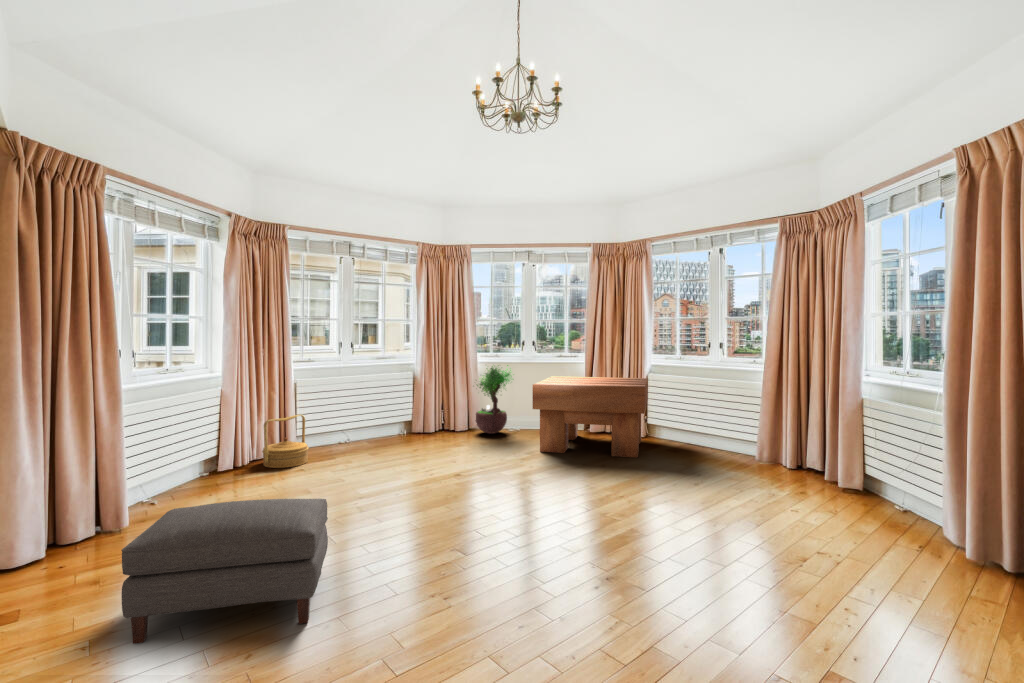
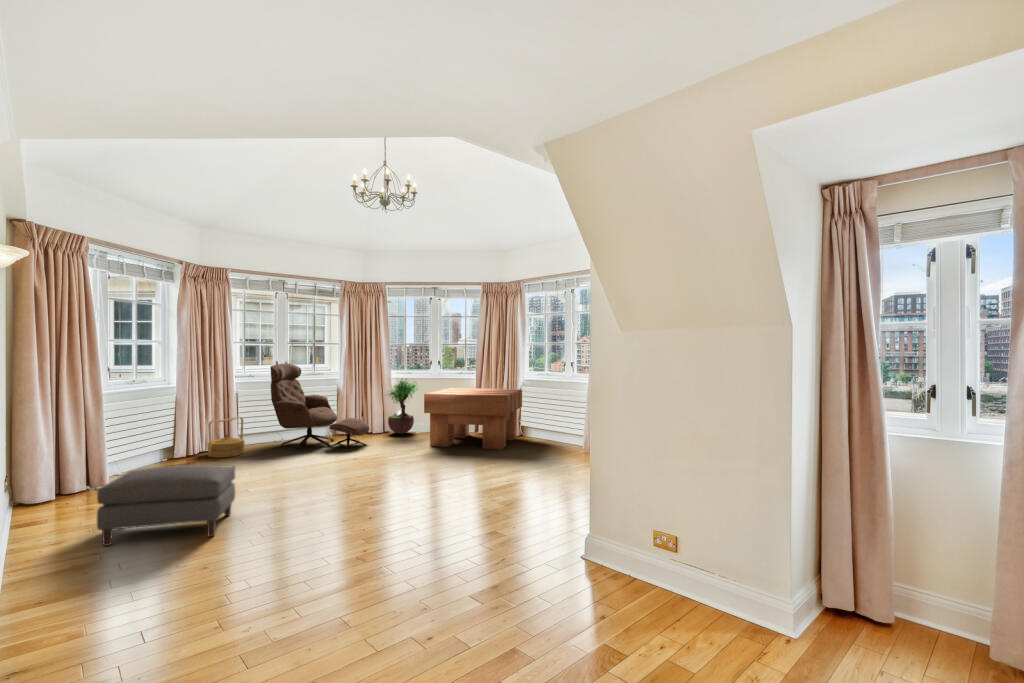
lounge chair: none [337,346,459,456] -> present [270,364,369,450]

